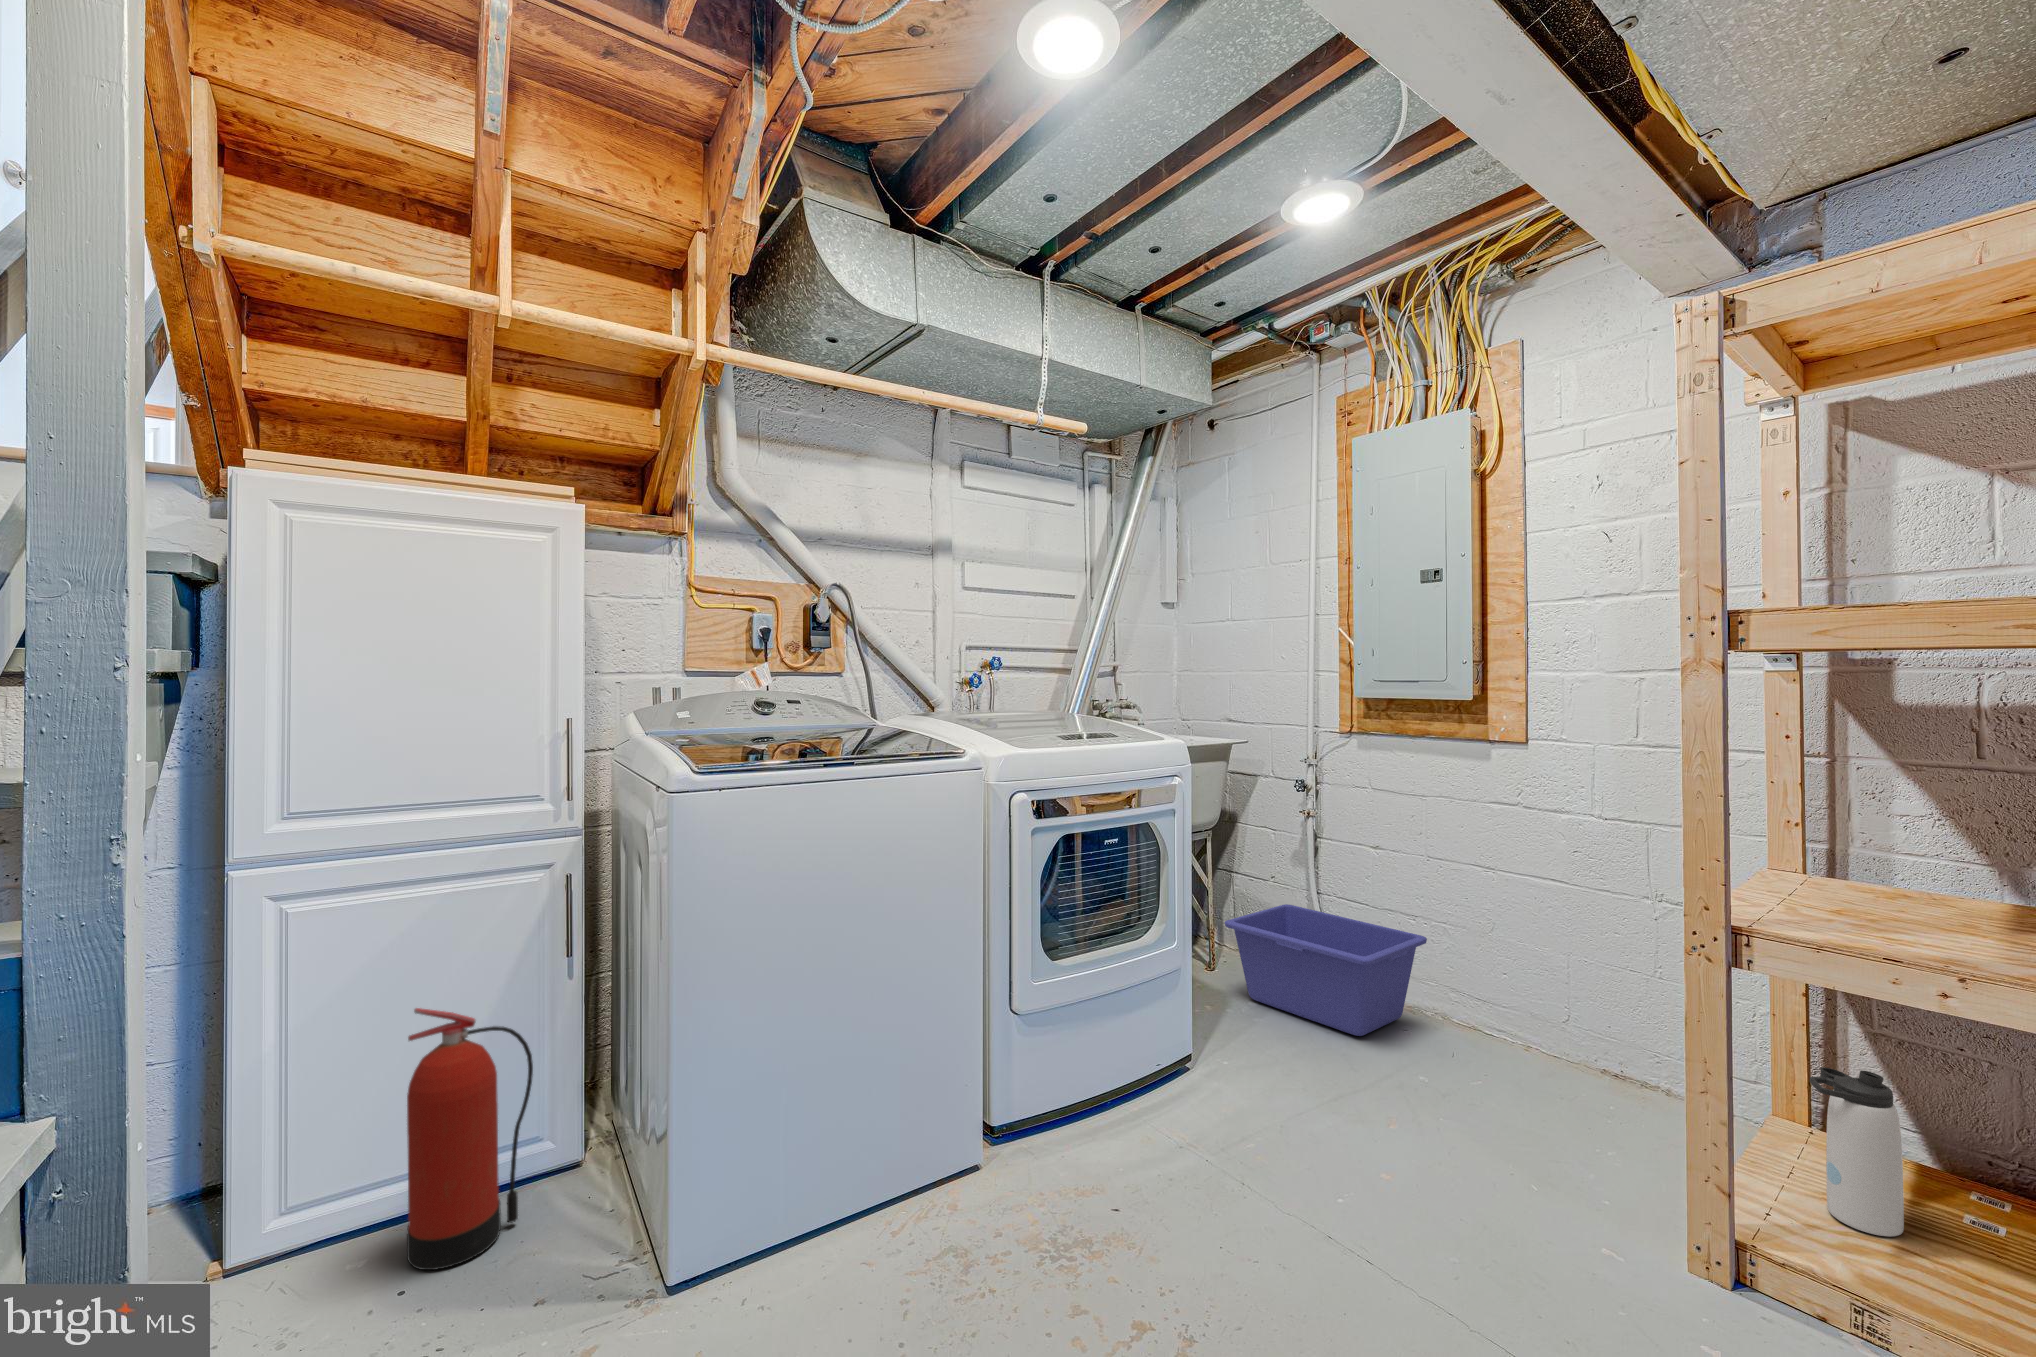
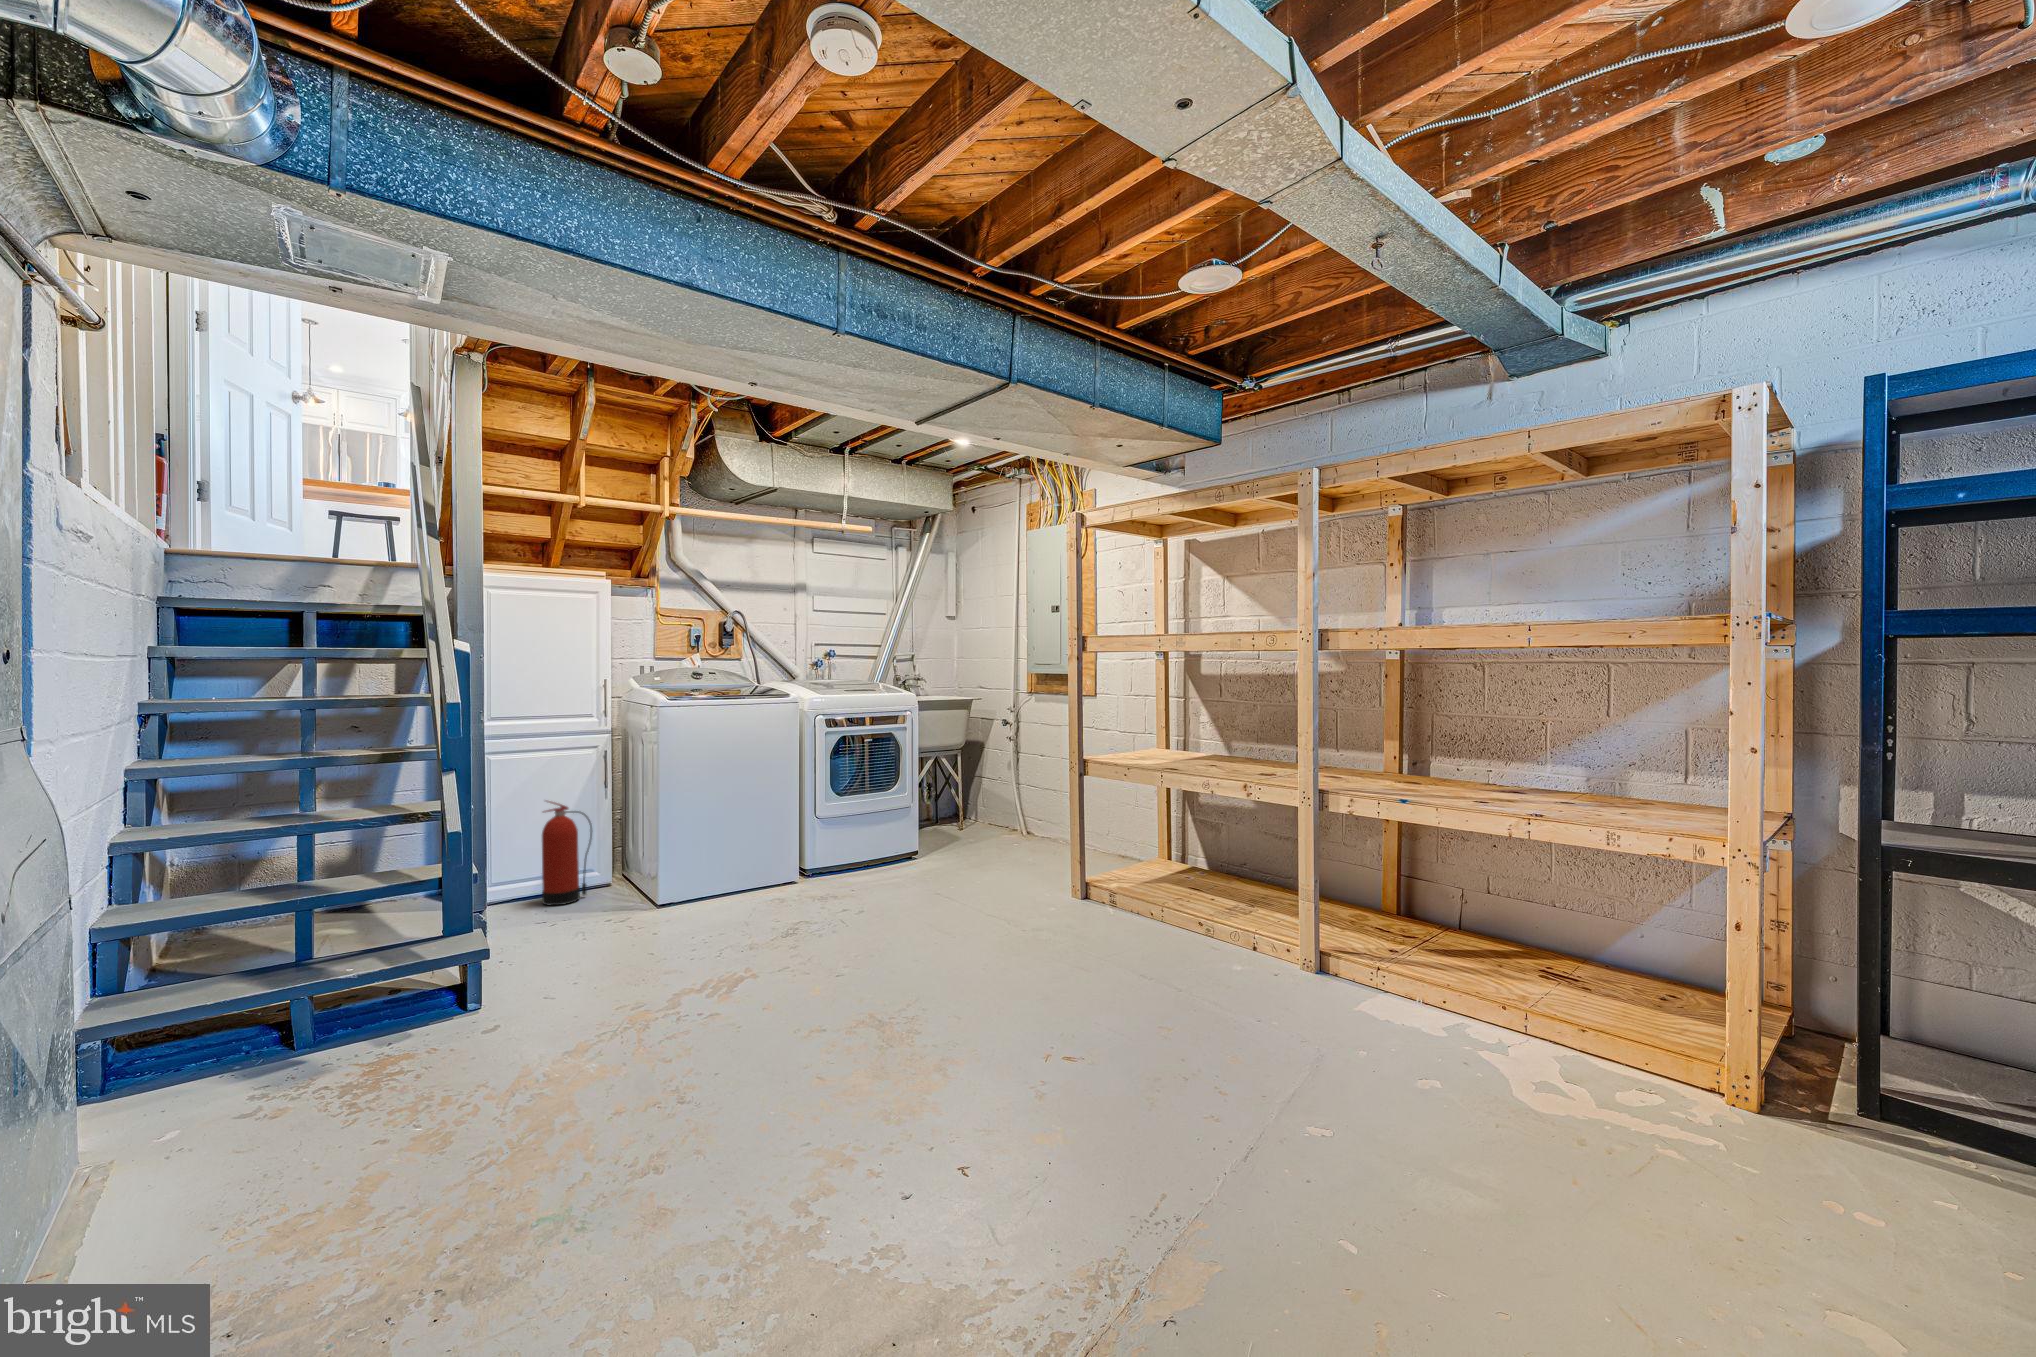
storage bin: present [1225,904,1427,1036] -> none [955,790,1052,847]
thermos bottle: present [1810,1067,1904,1237] -> none [1114,815,1140,875]

